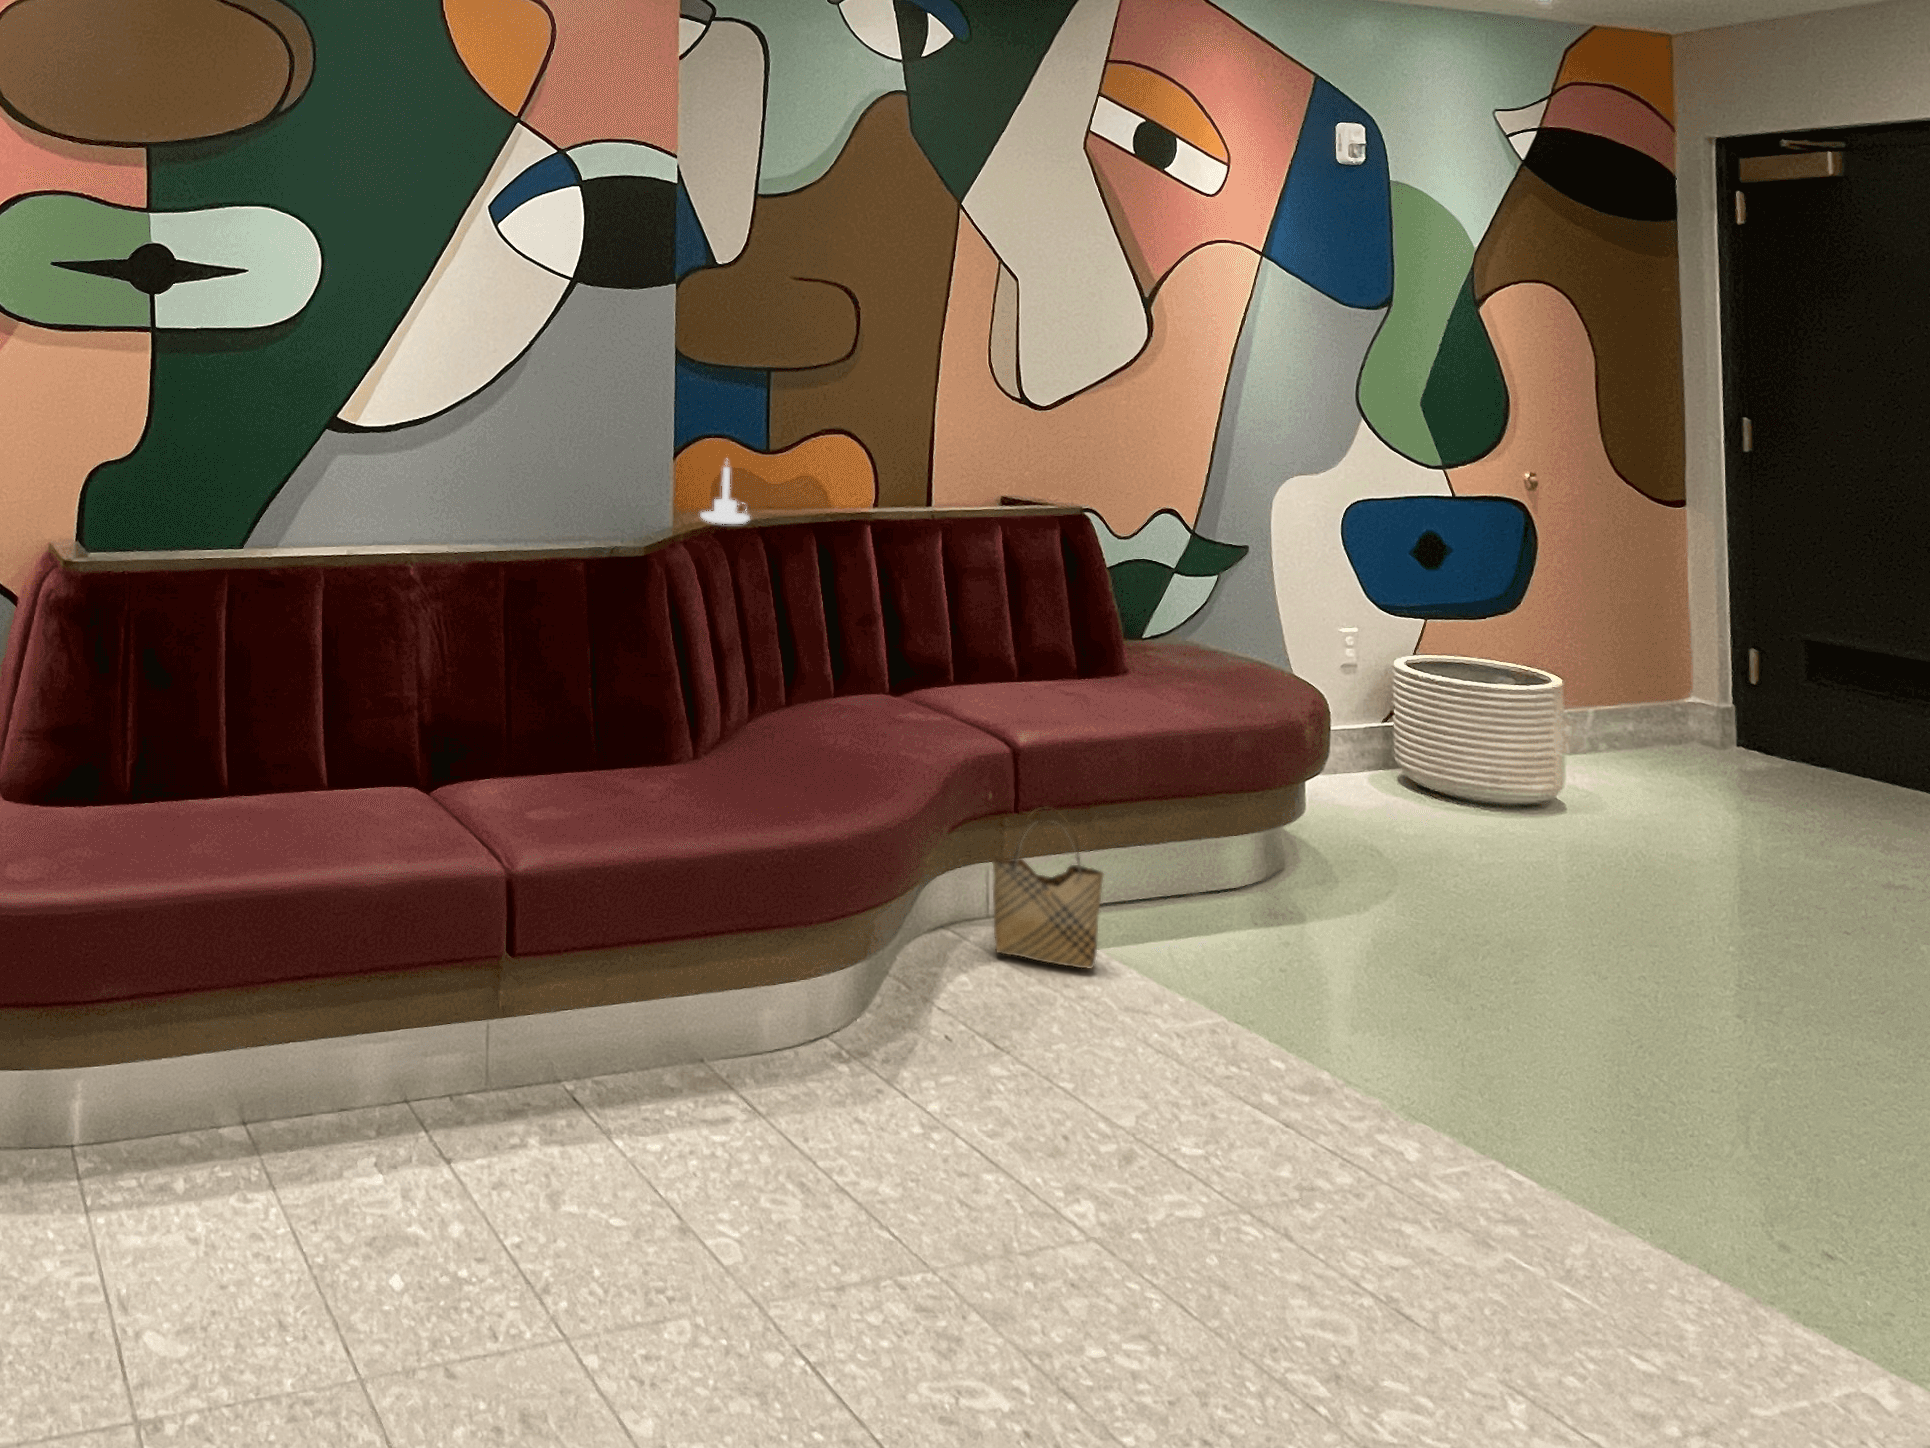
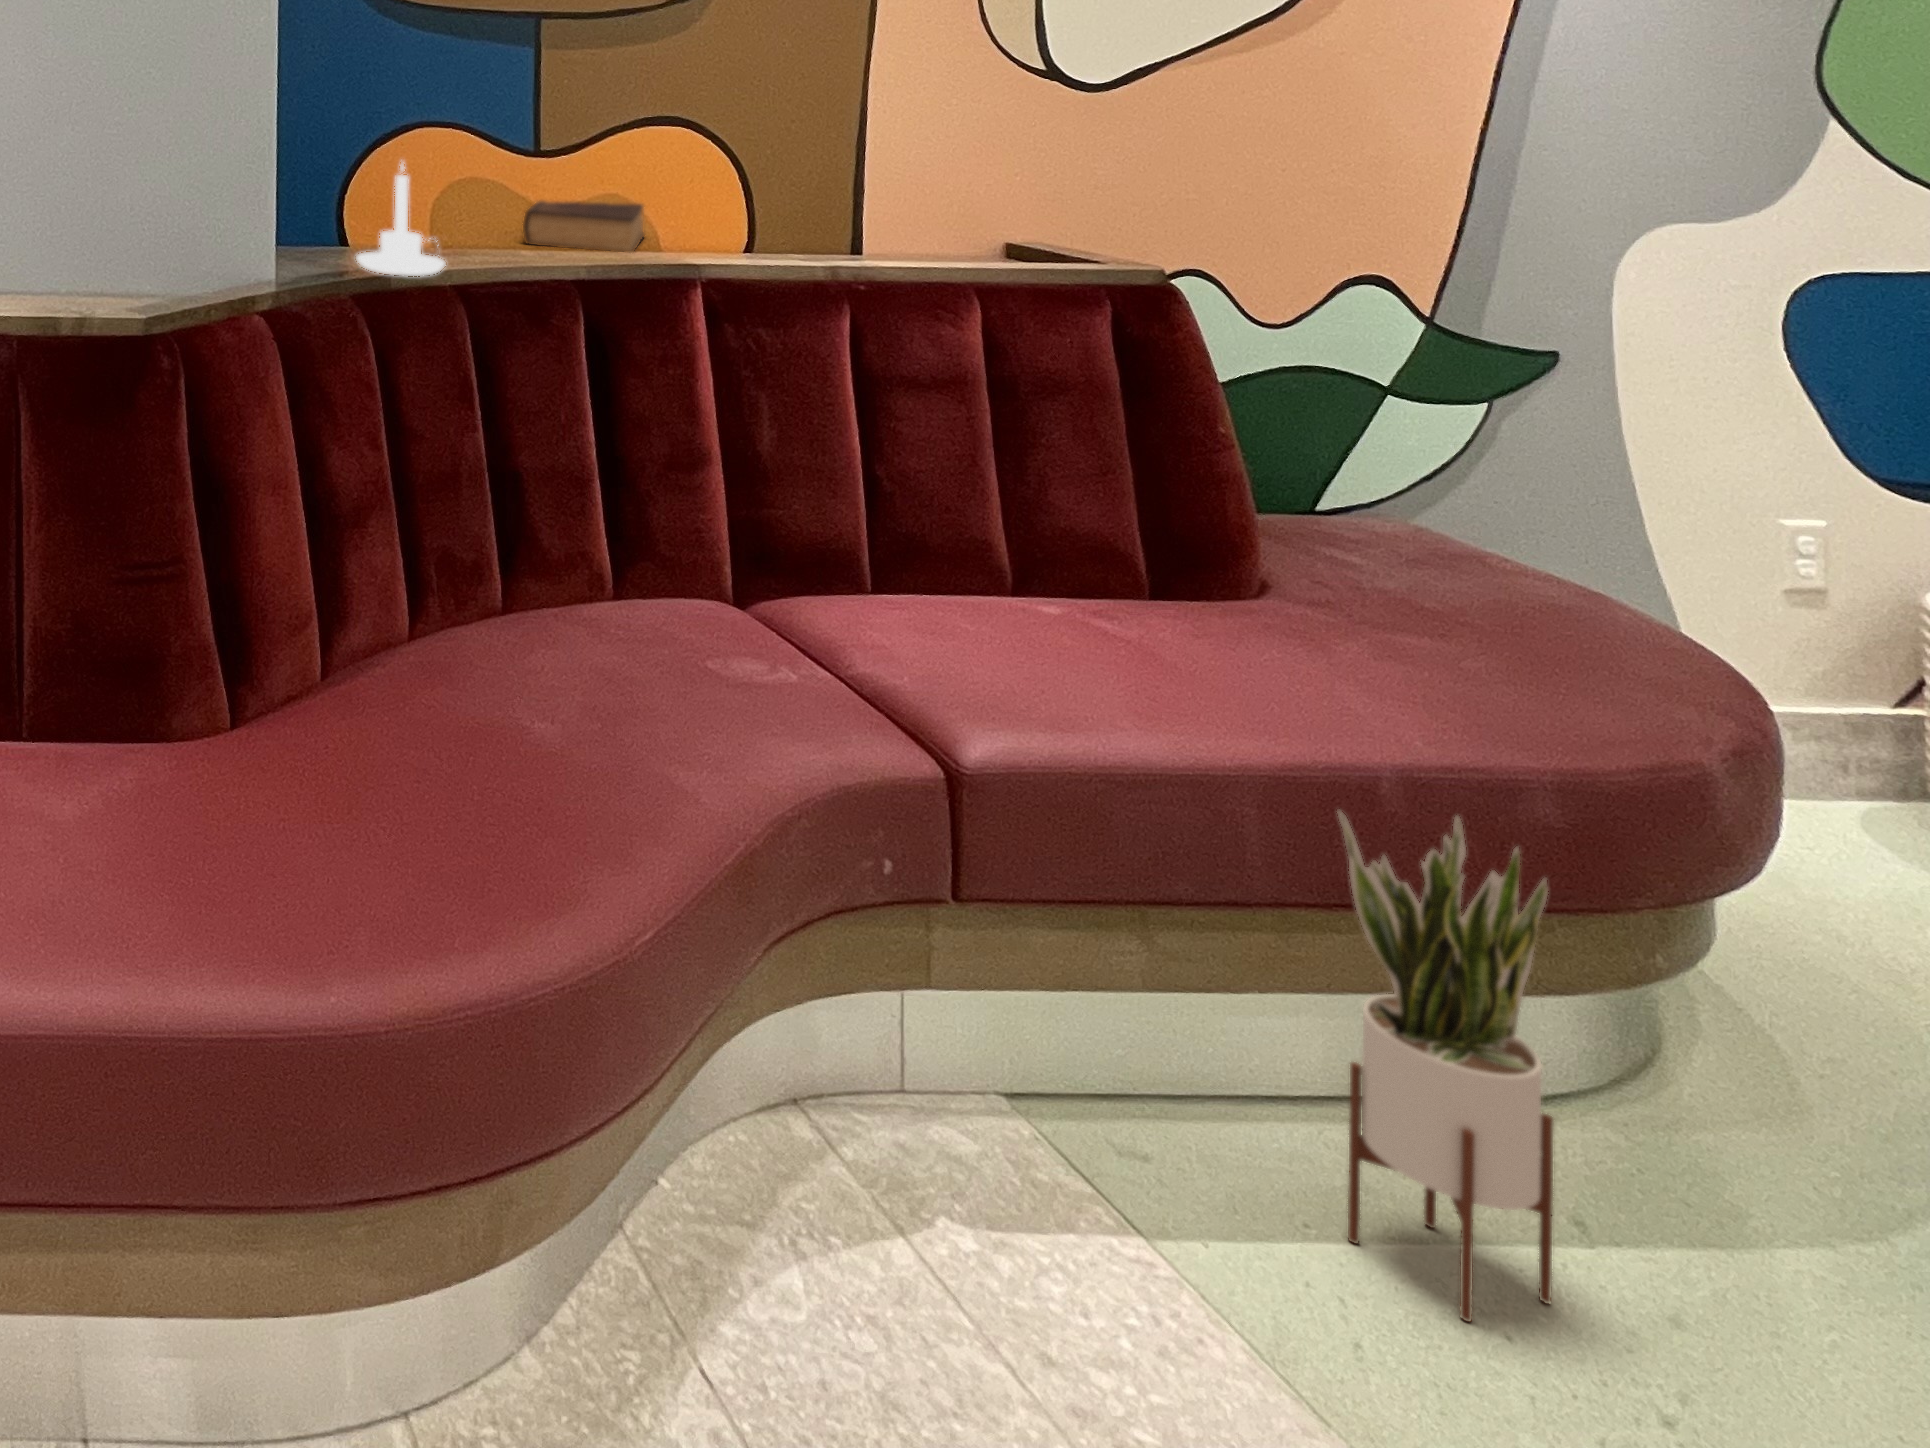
book: none [758,475,823,509] -> present [523,201,644,252]
potted plant: none [1175,742,1250,957] -> present [1337,811,1554,1322]
woven basket: present [992,807,1103,969] -> none [866,908,1140,1311]

